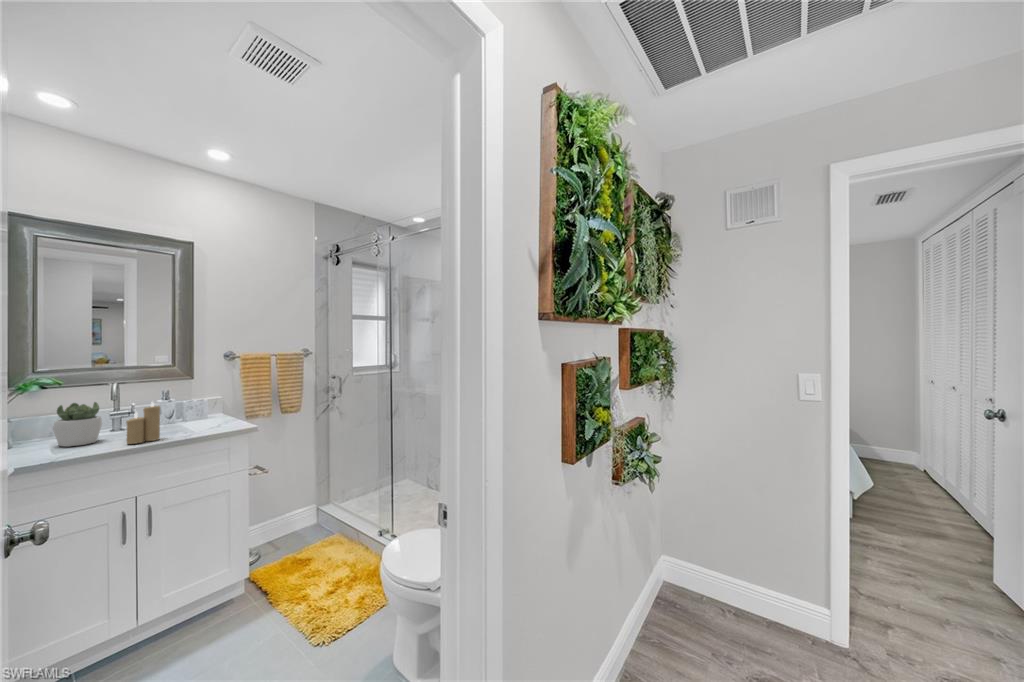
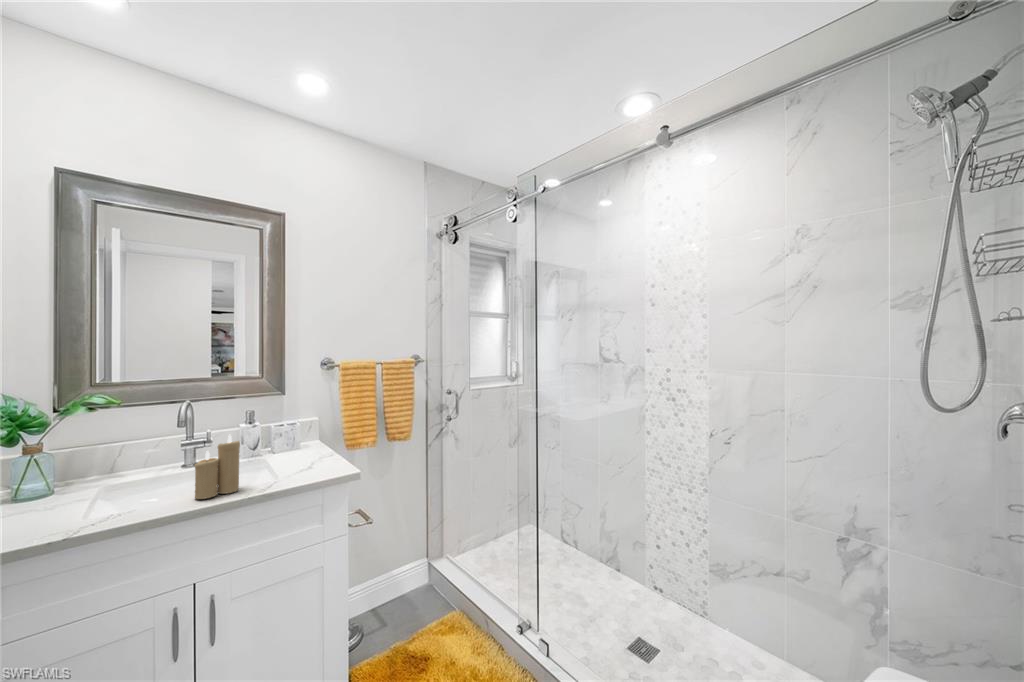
succulent plant: present [53,402,102,446] -> none [103,432,168,498]

